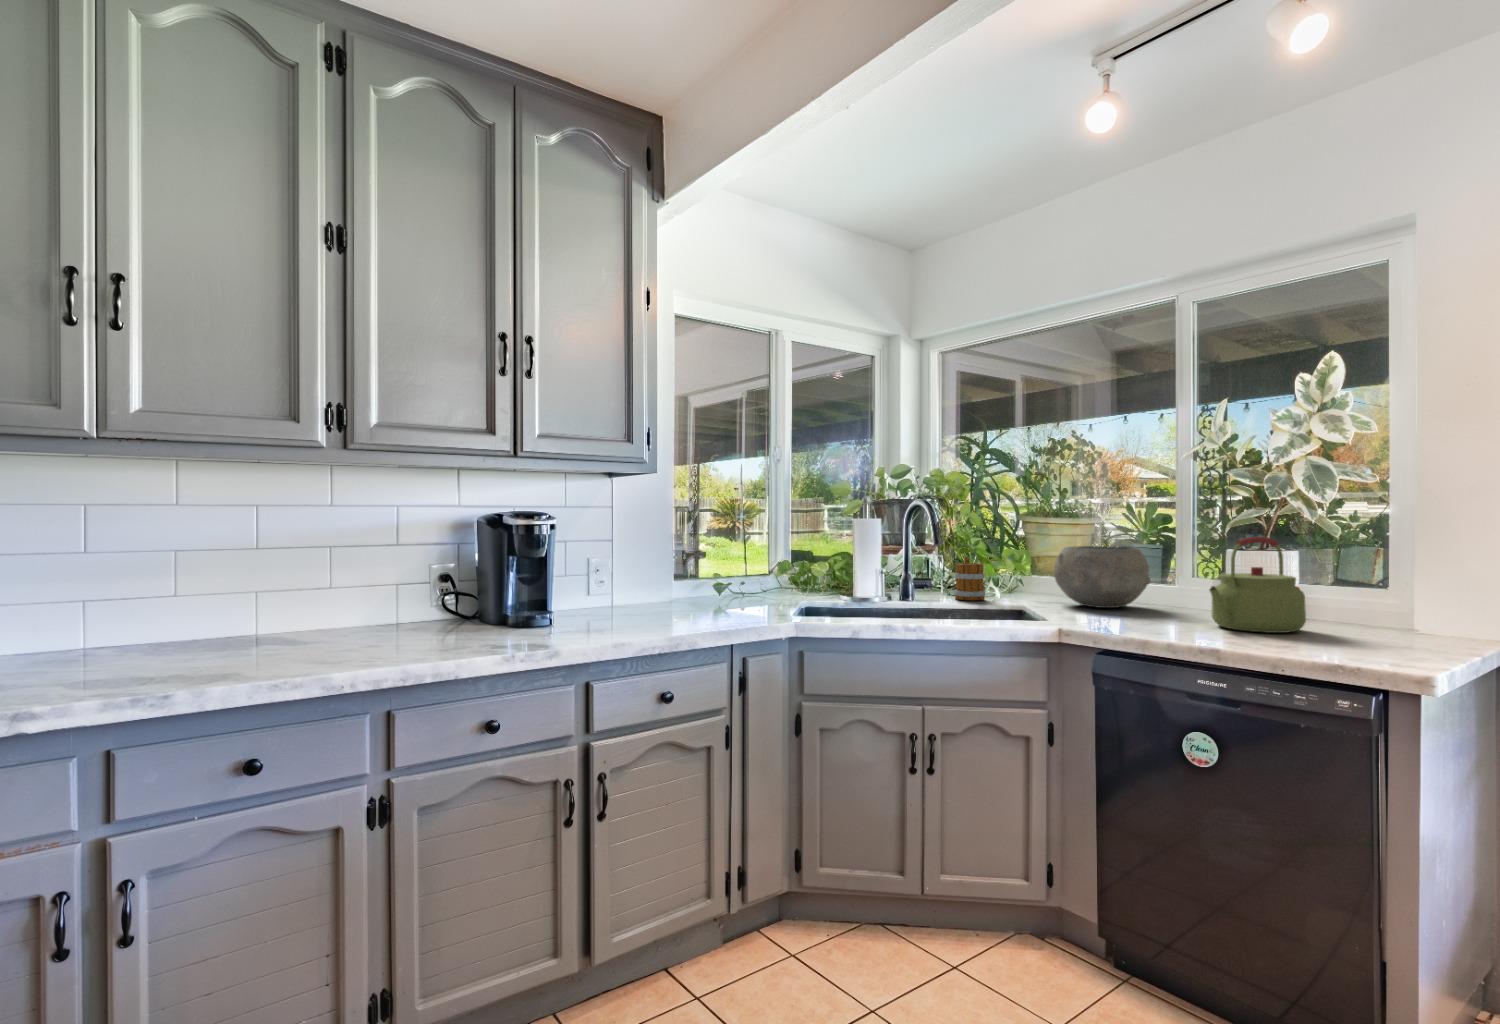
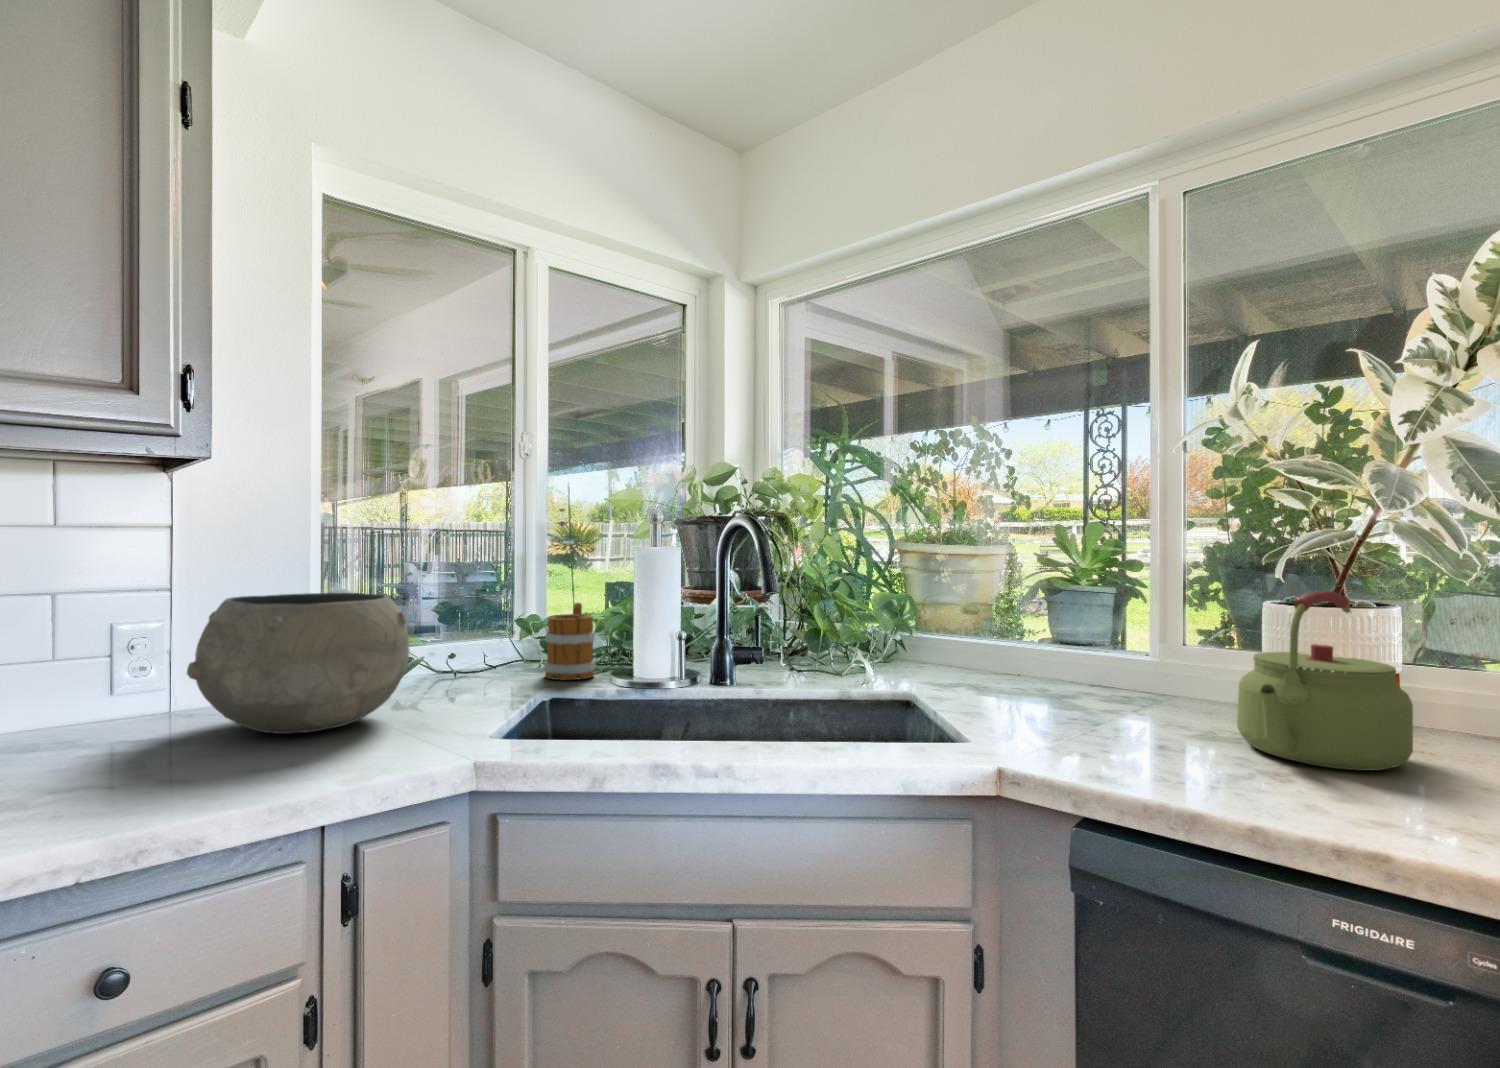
ceramic bowl: present [1054,546,1151,608] -> present [187,593,409,734]
mug: present [954,556,985,601] -> present [544,603,596,680]

